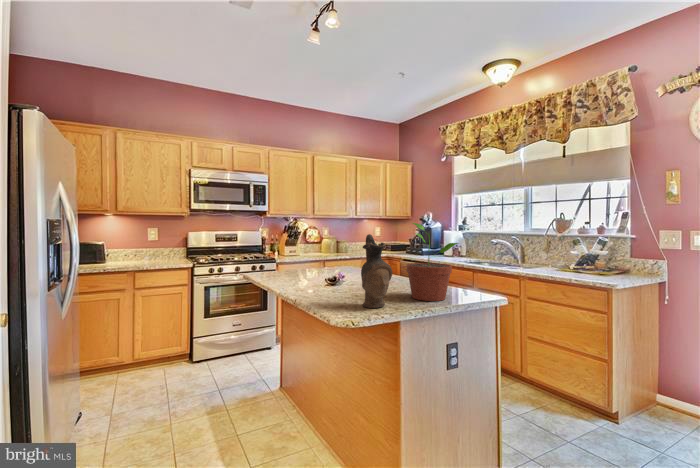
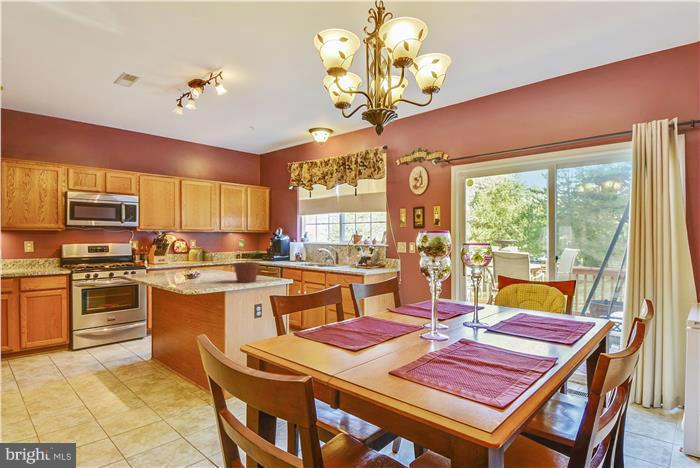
ceramic pitcher: present [361,234,392,308] -> none [205,247,222,286]

